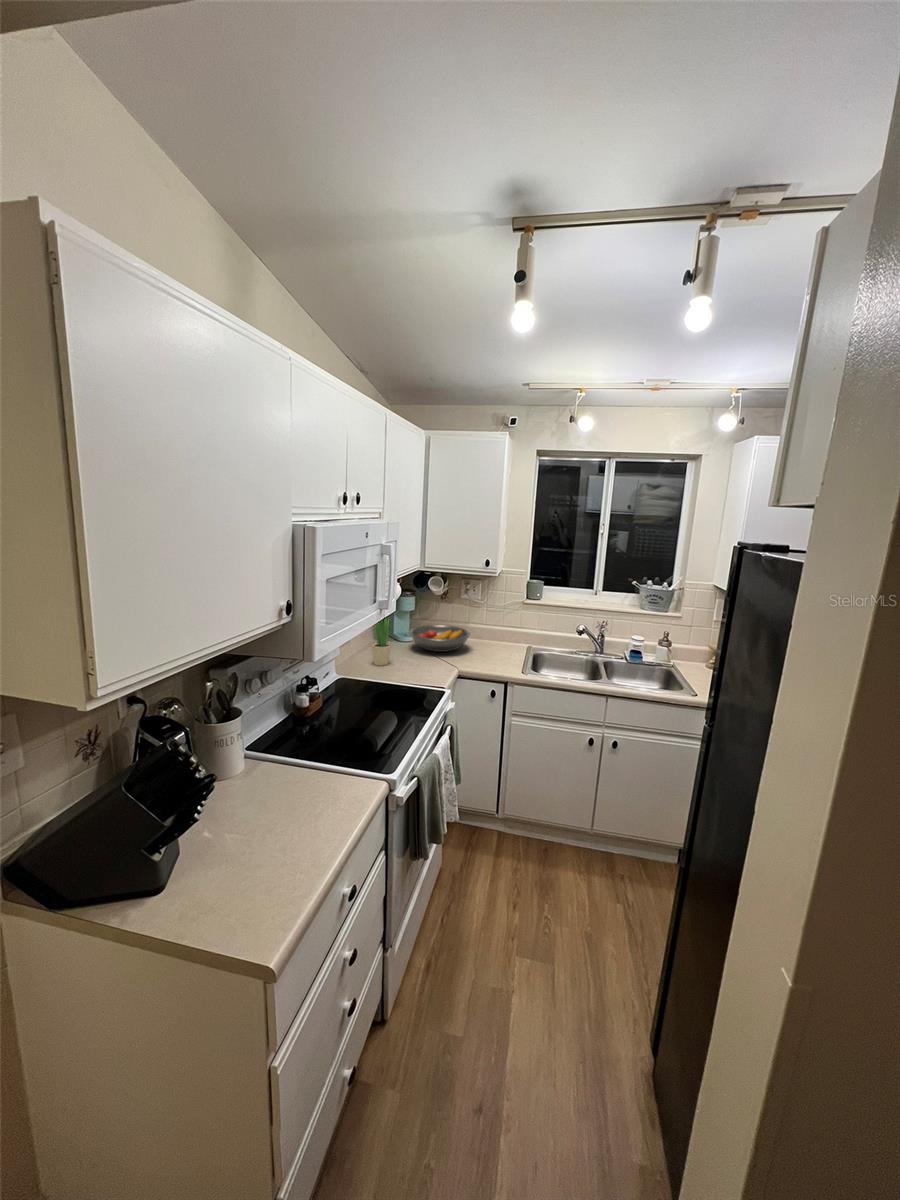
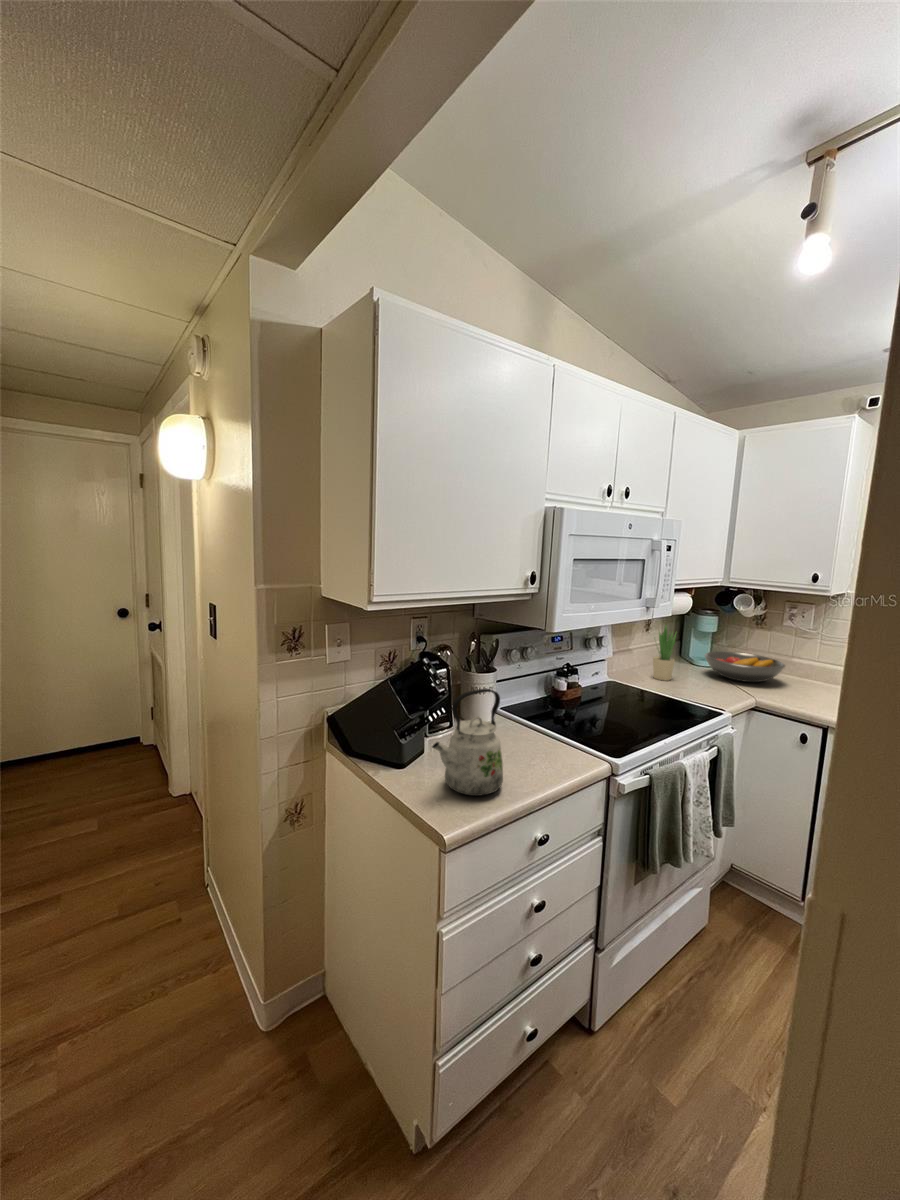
kettle: none [221,759,303,894] -> present [432,689,503,796]

